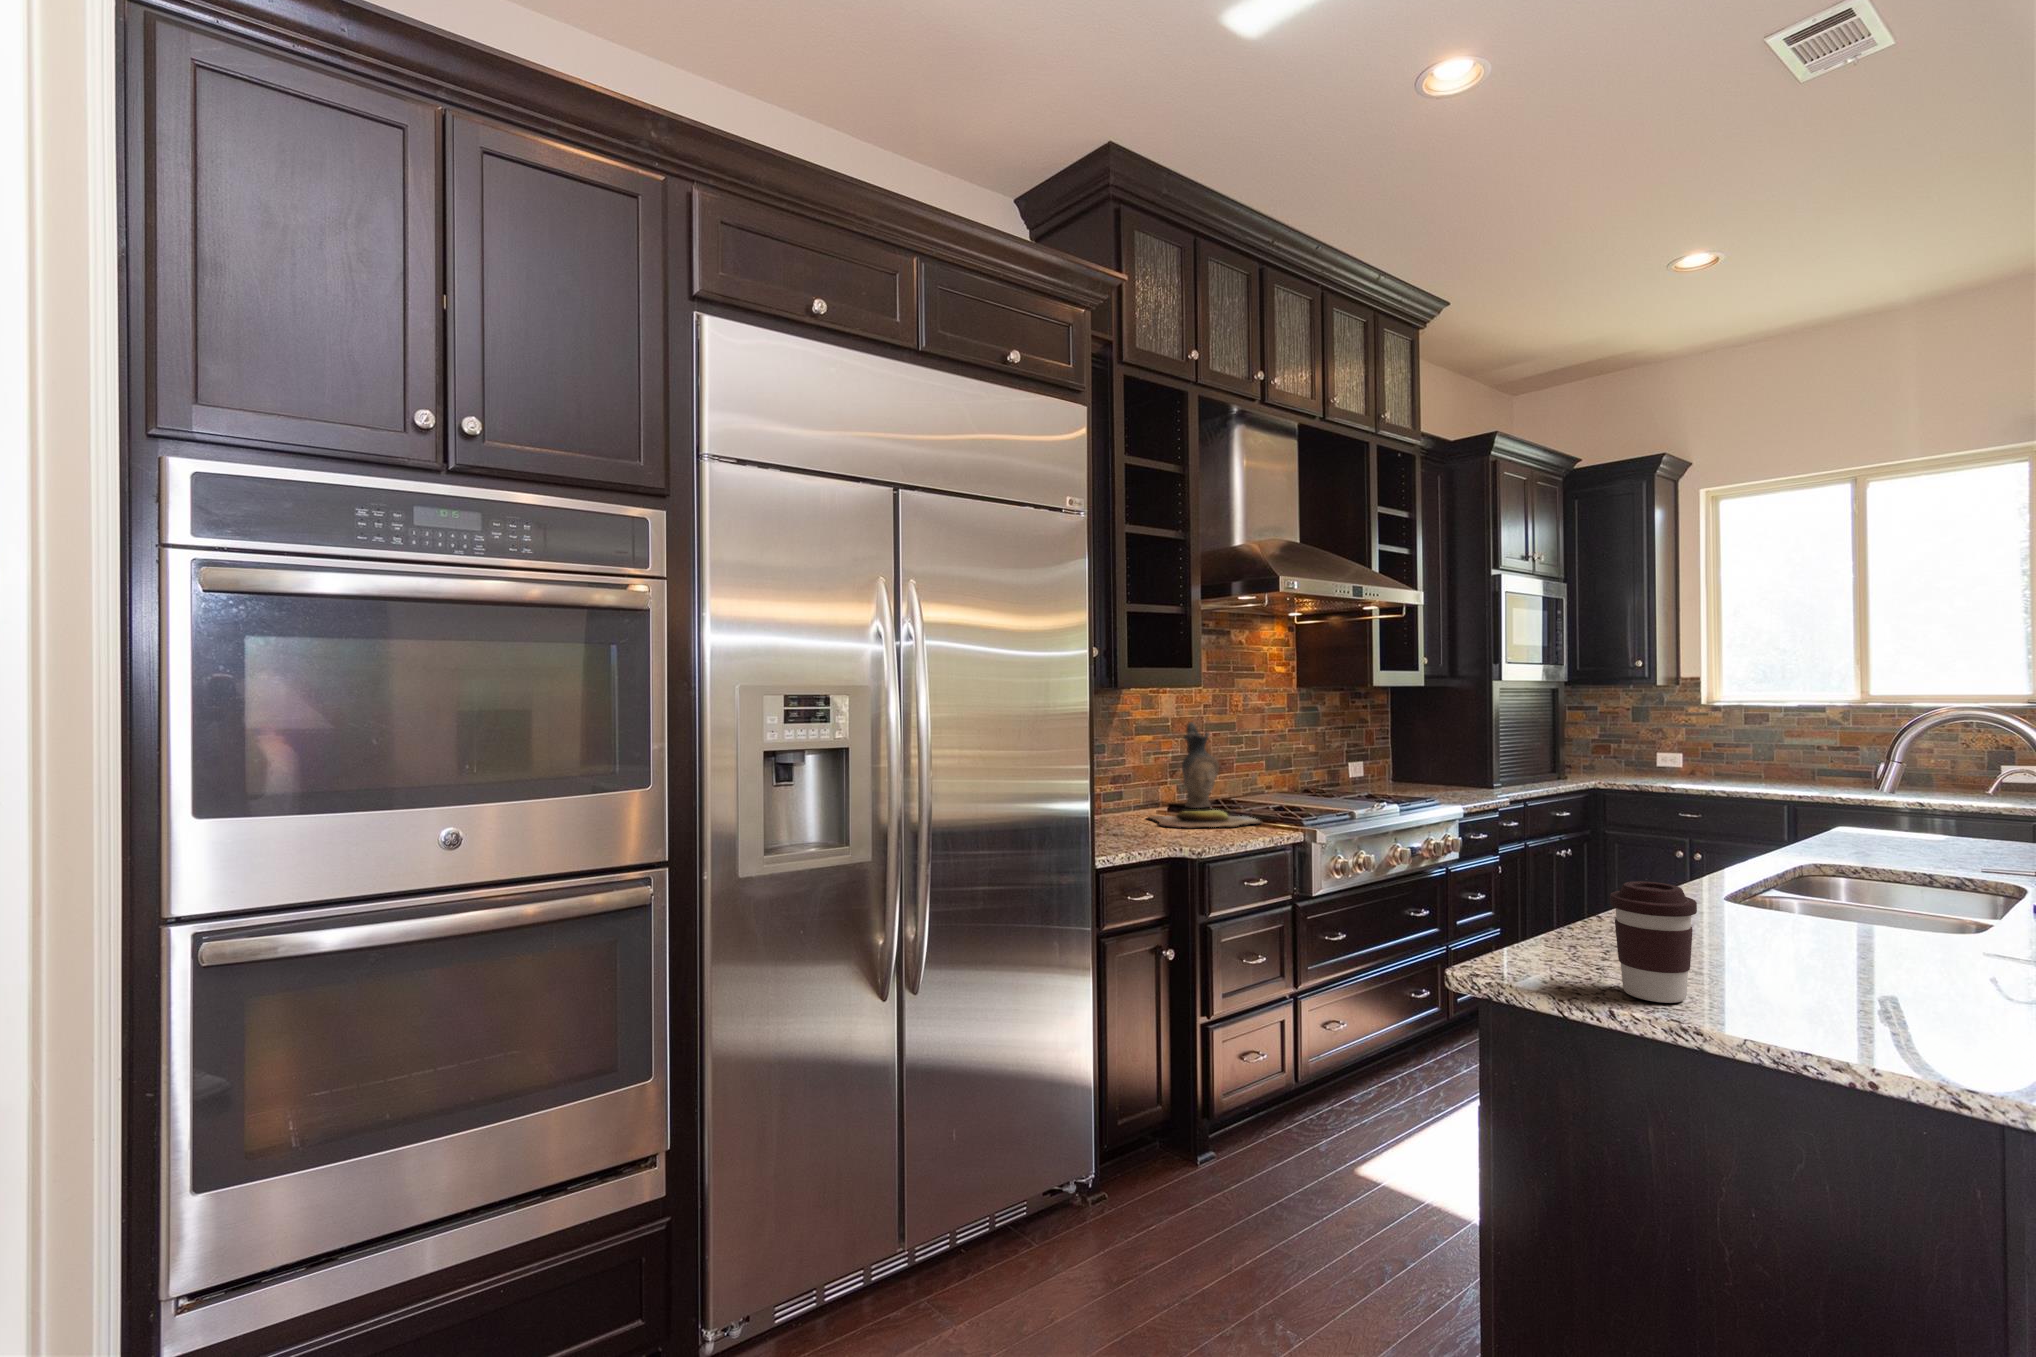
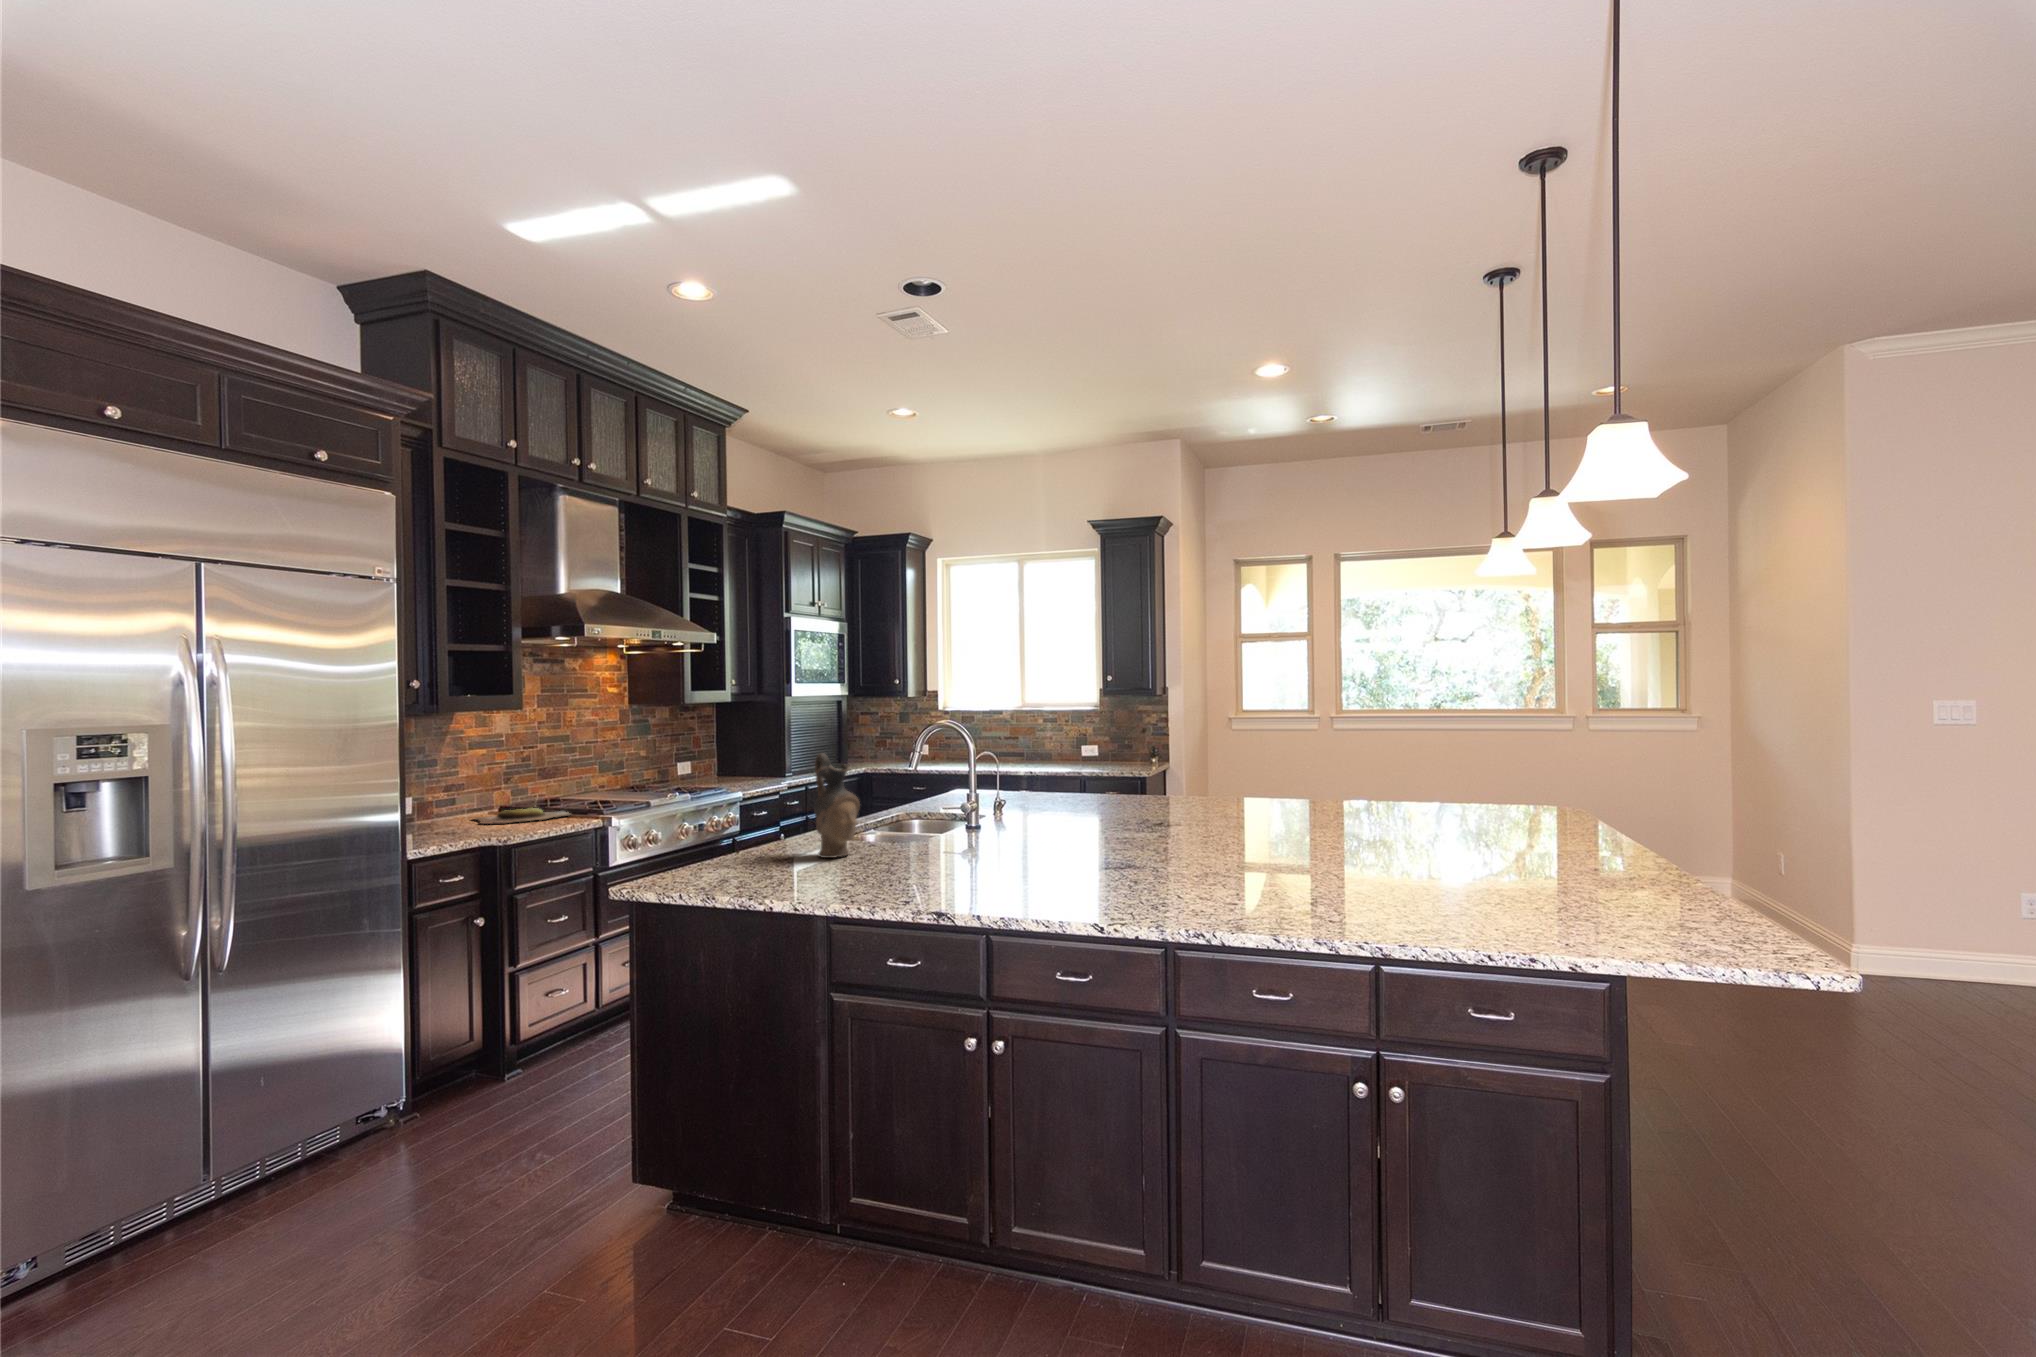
ceramic pitcher: present [1182,722,1219,808] -> present [814,753,860,858]
coffee cup: present [1610,881,1697,1003] -> none [692,822,732,883]

